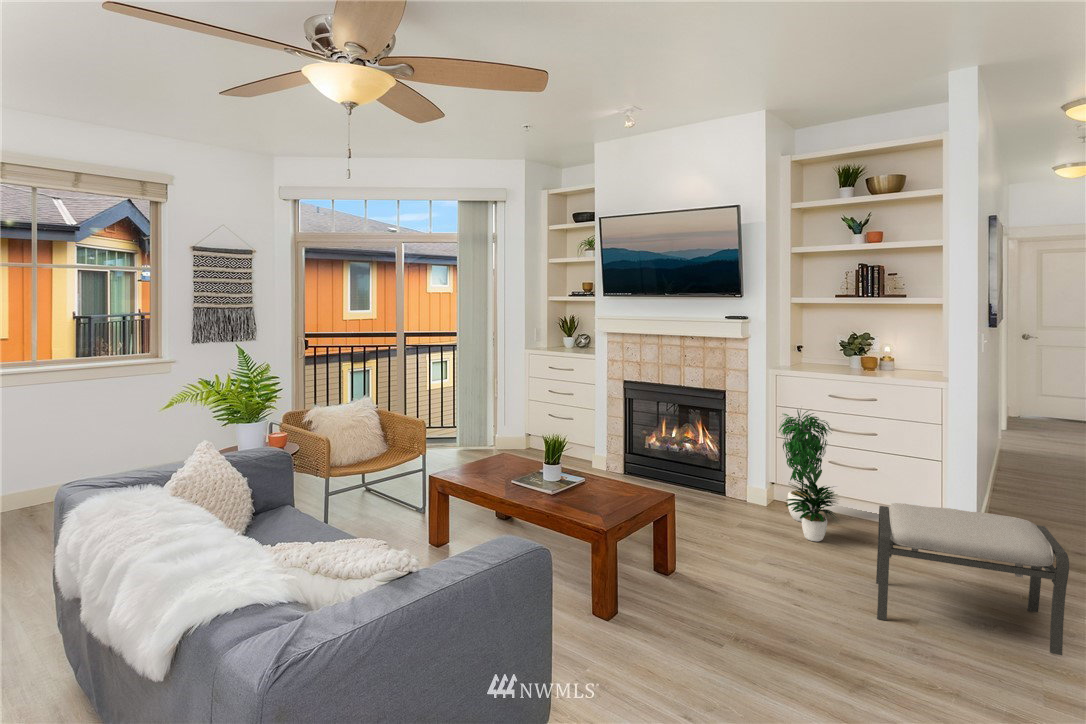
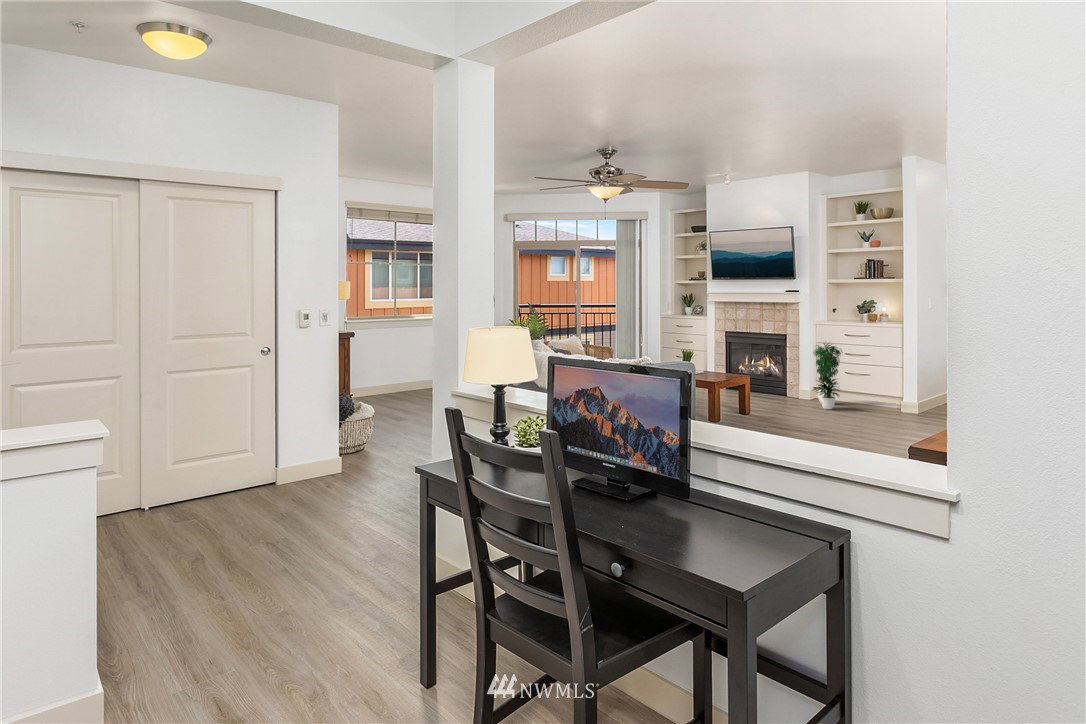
ottoman: present [876,503,1069,655] -> none [841,378,925,433]

